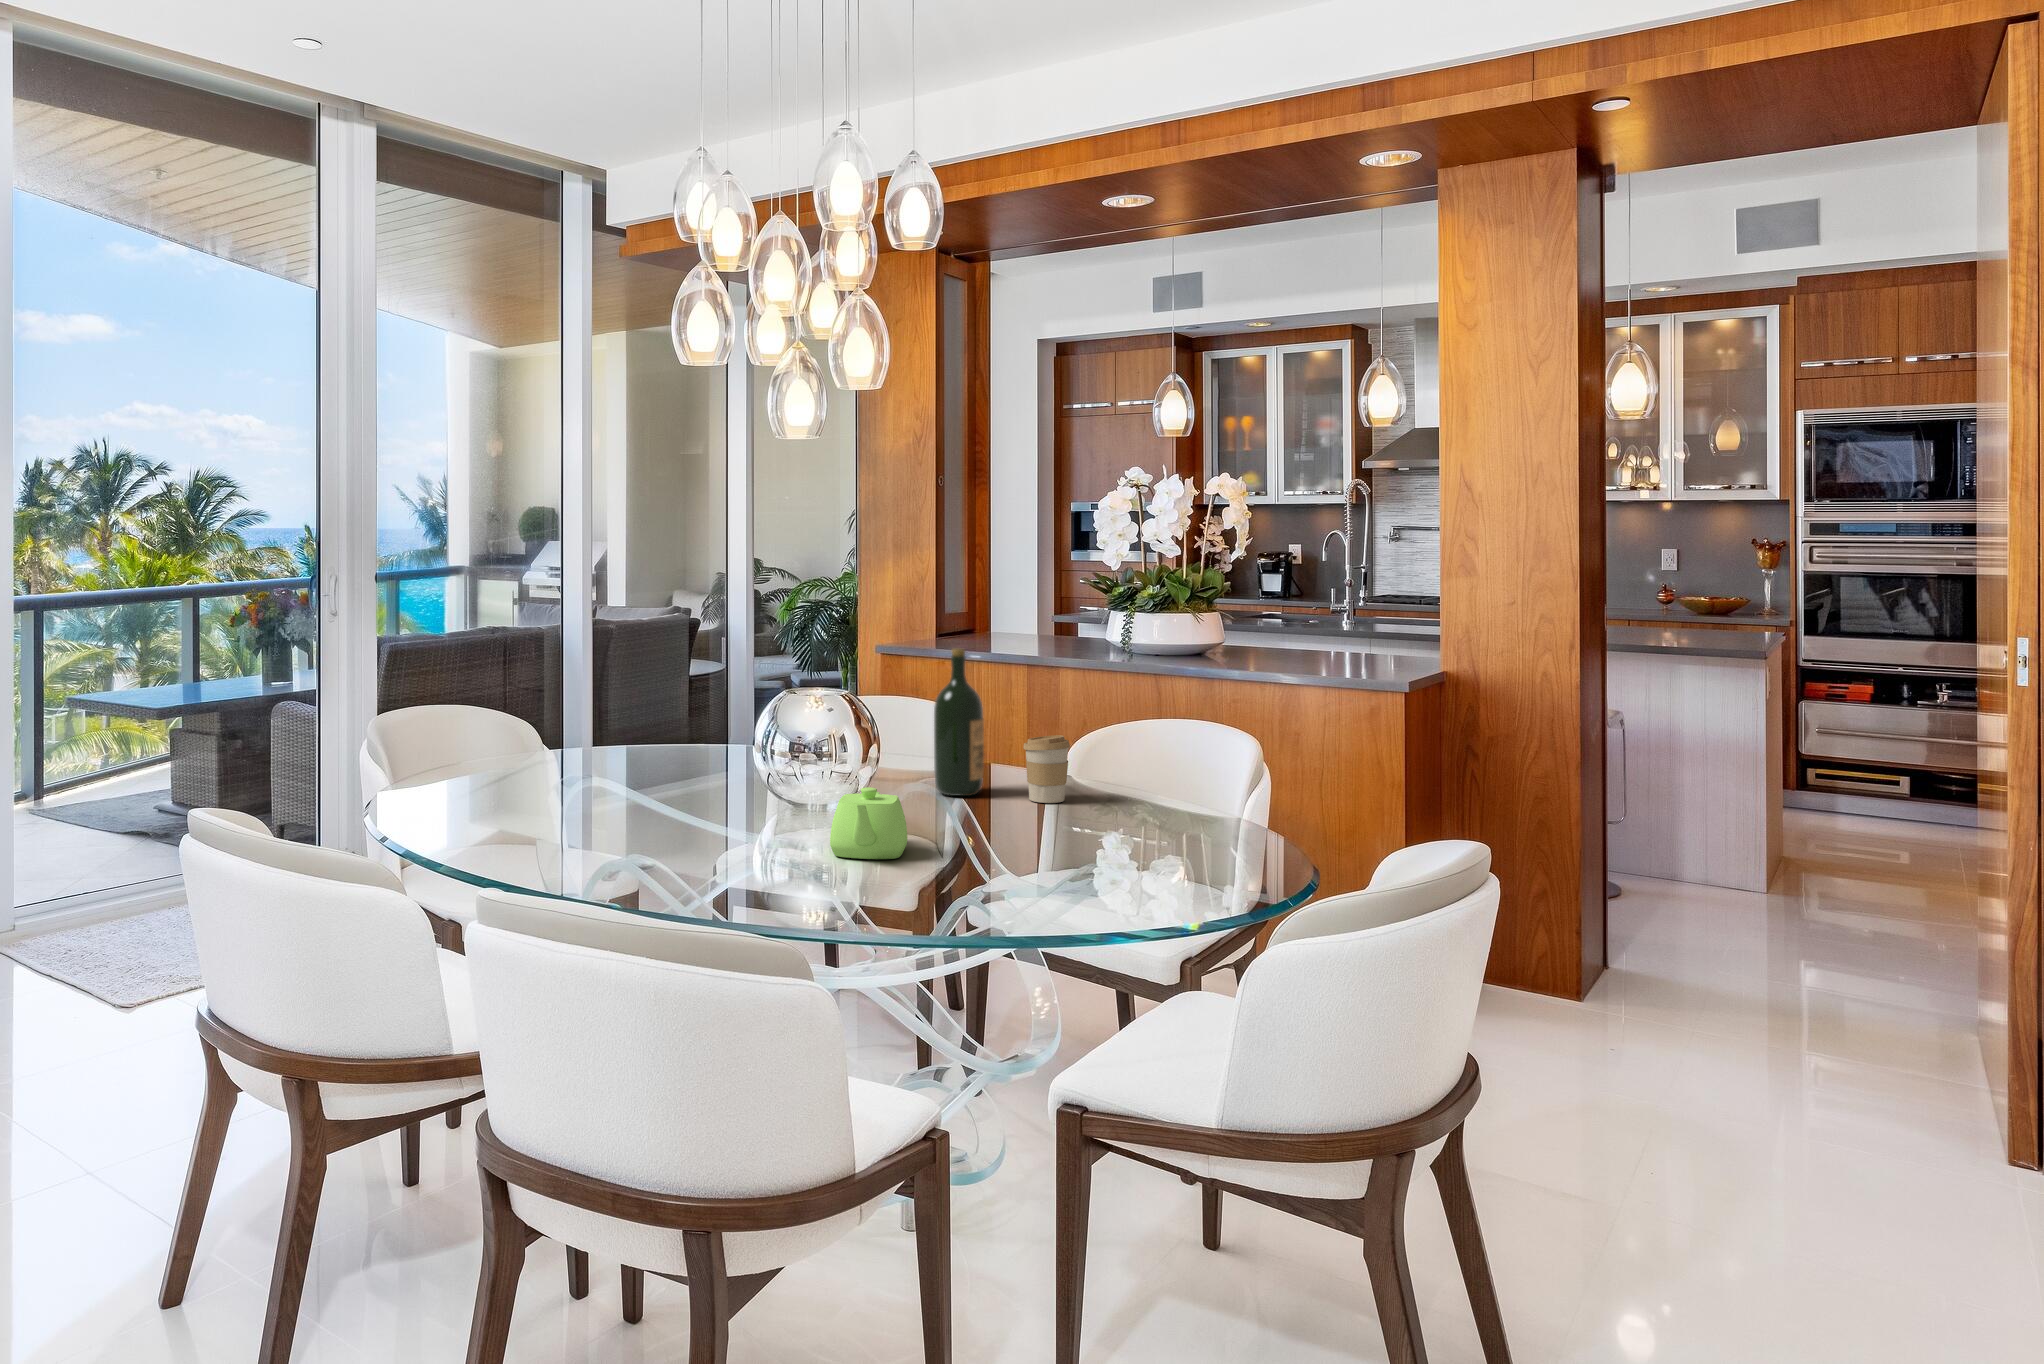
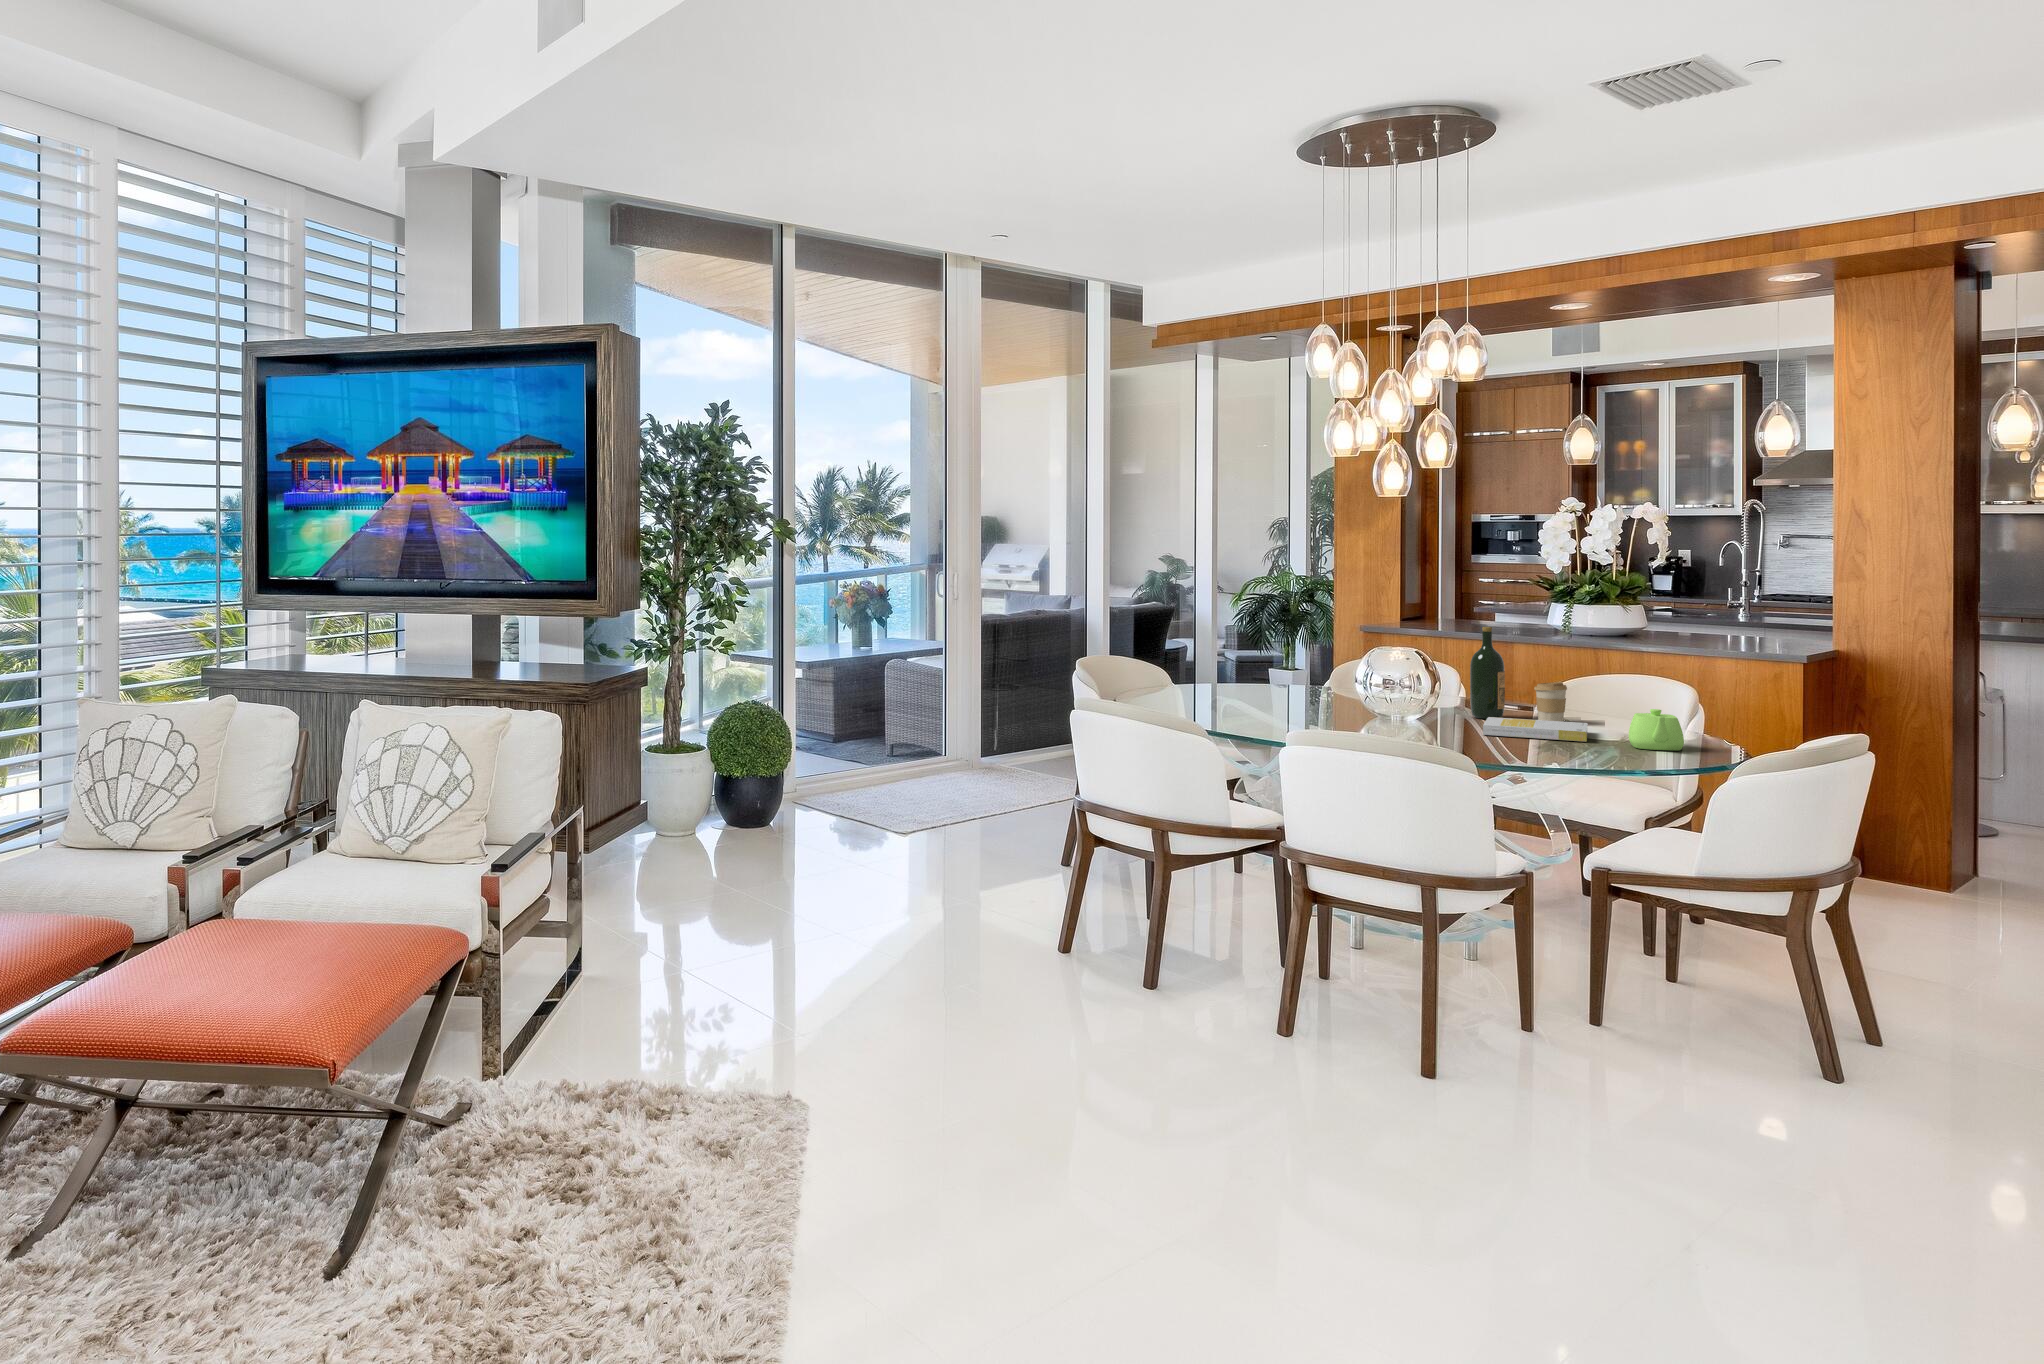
teapot: present [830,787,907,859] -> present [1628,709,1684,751]
book: none [923,797,1089,844] -> present [1483,717,1588,742]

